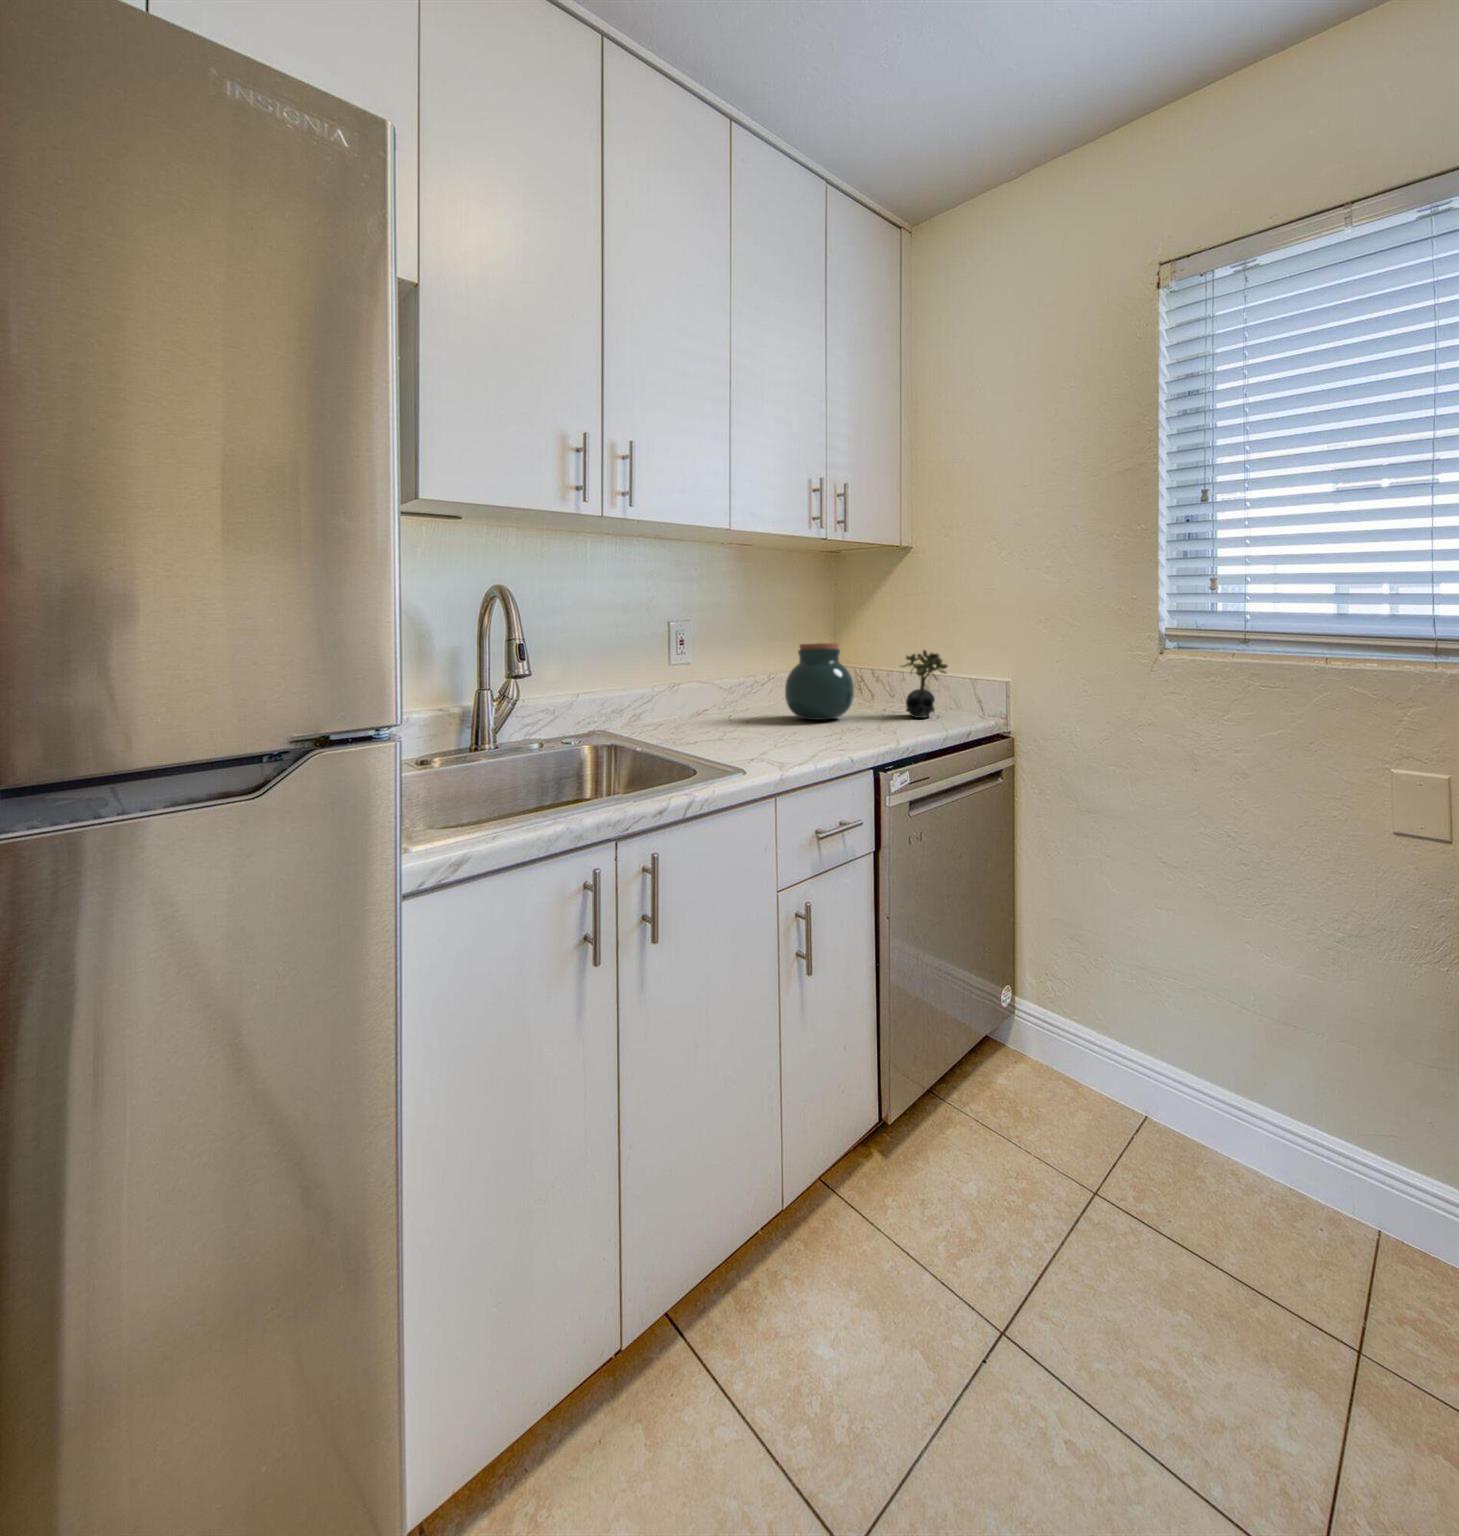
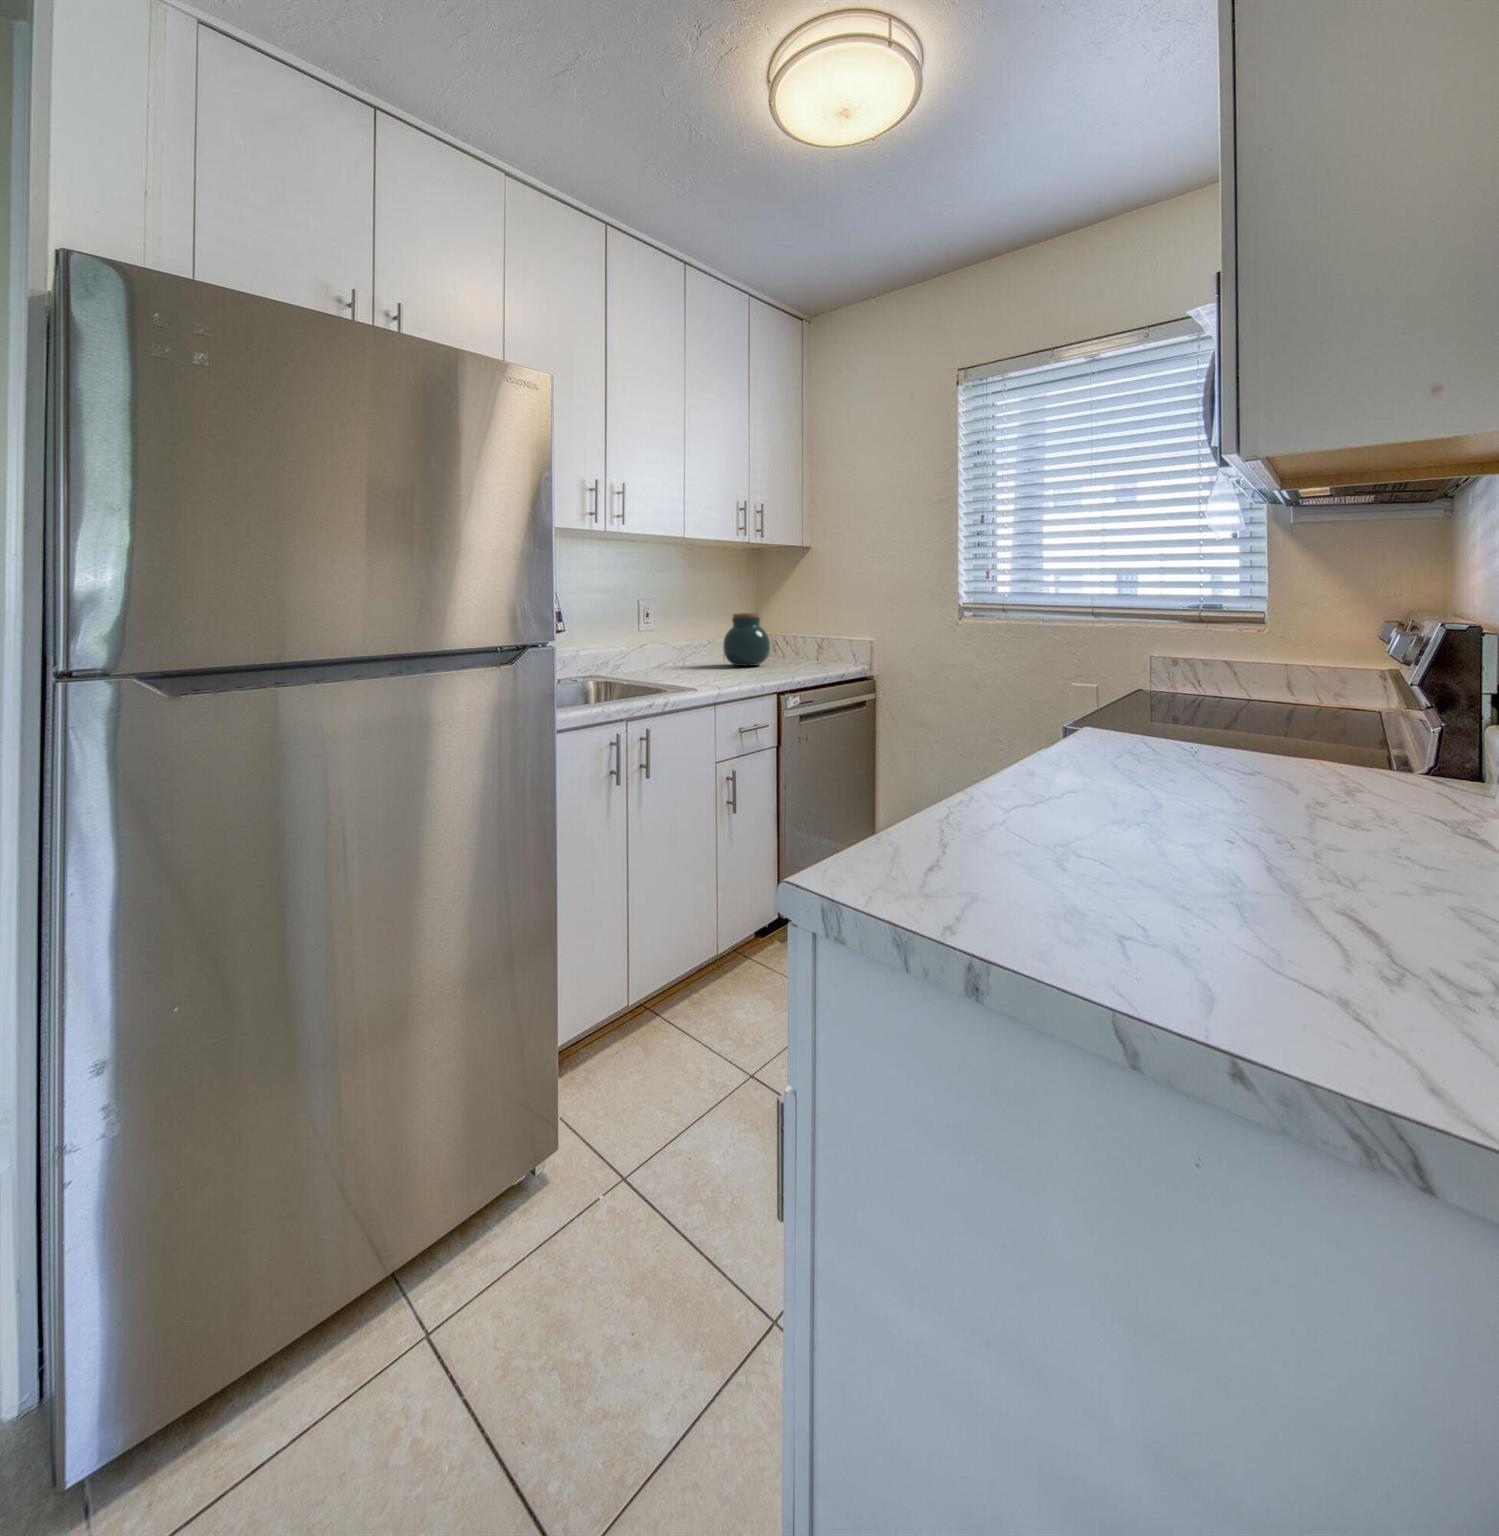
succulent plant: present [902,650,947,718] -> none [801,618,832,664]

